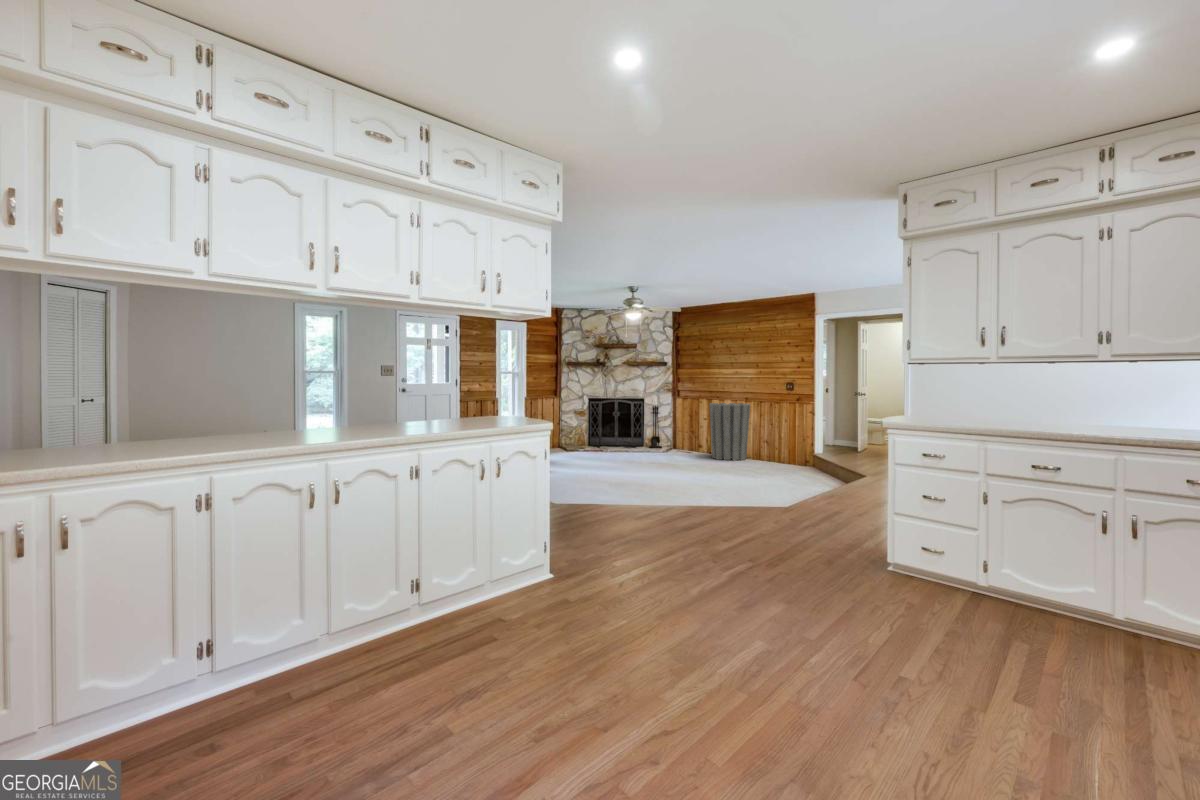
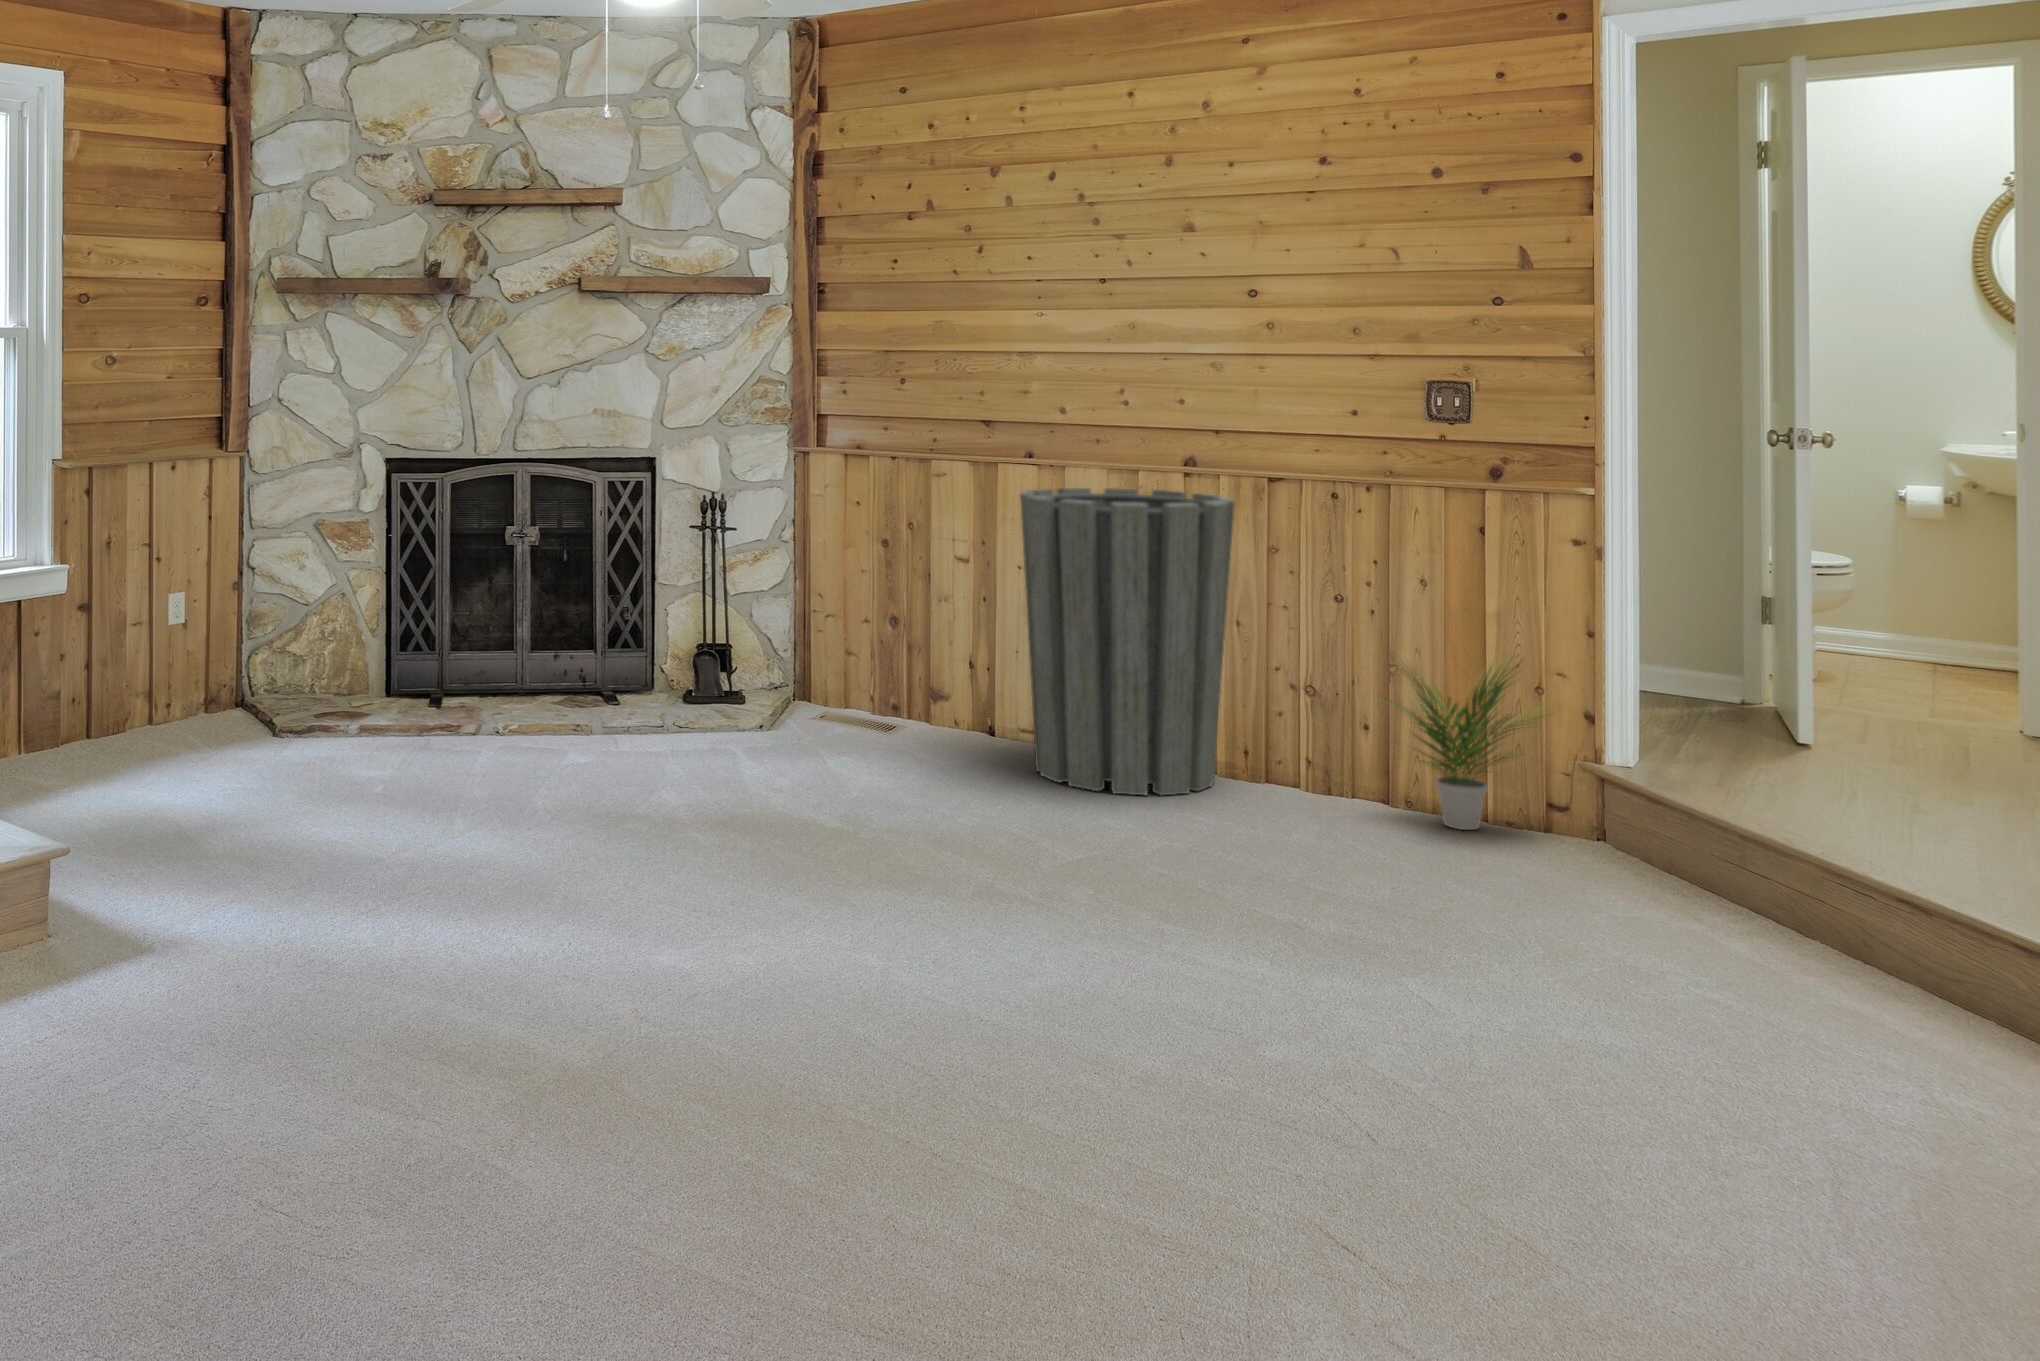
potted plant: none [771,431,803,465] -> present [1388,656,1551,830]

